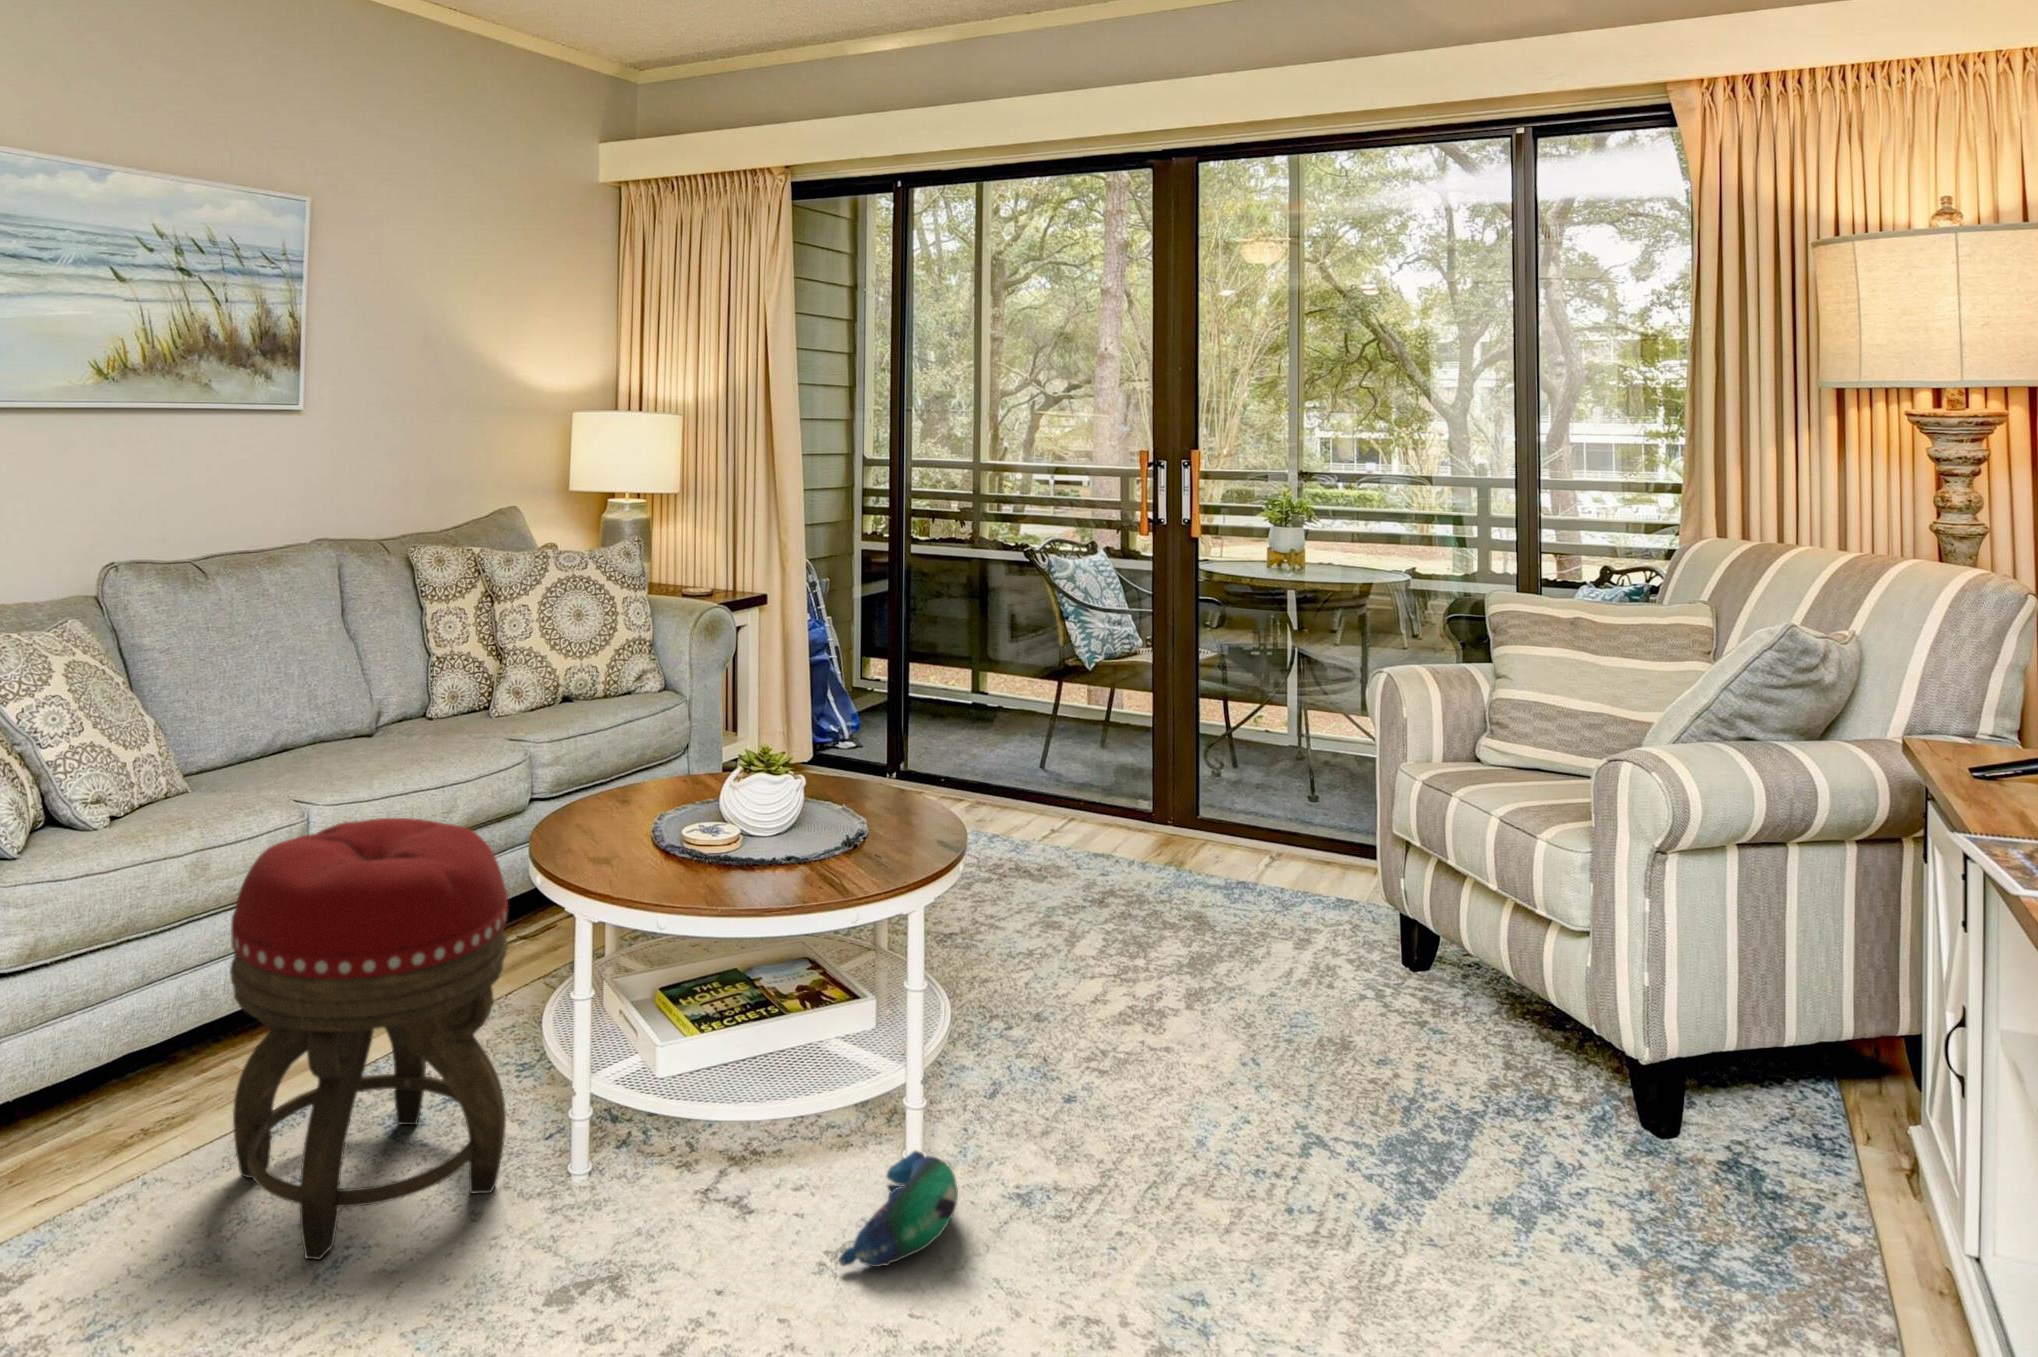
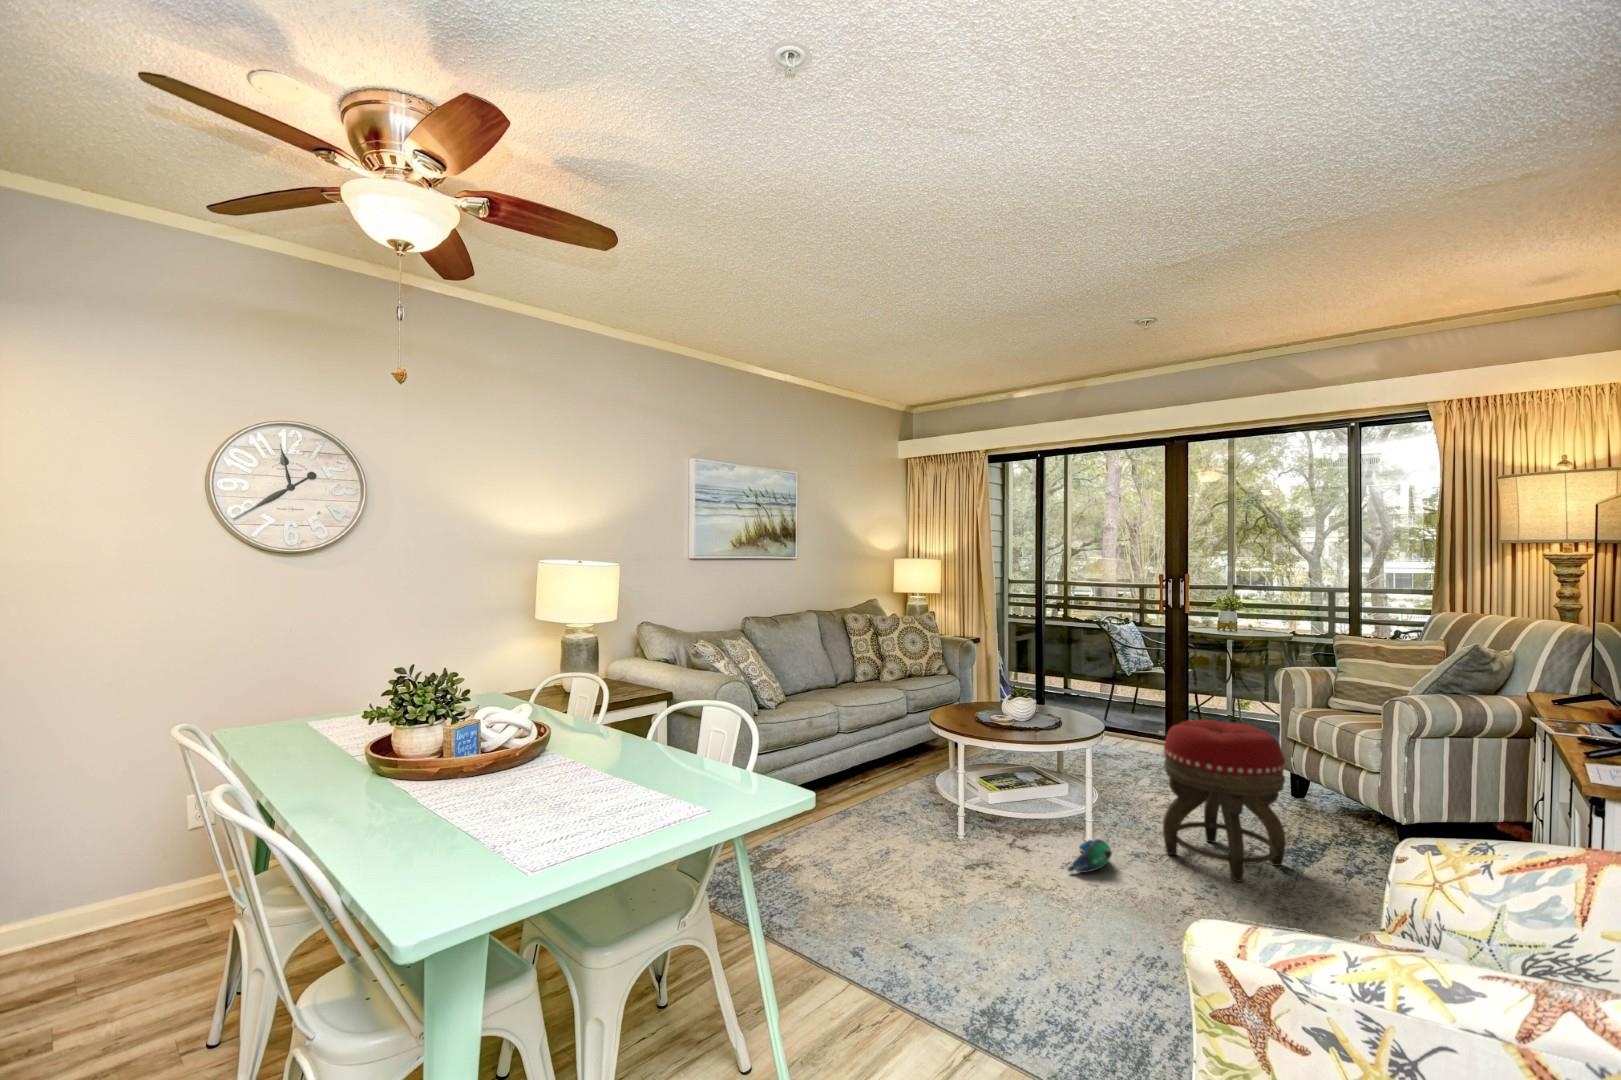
footstool: present [230,818,508,1259] -> present [1163,720,1286,882]

